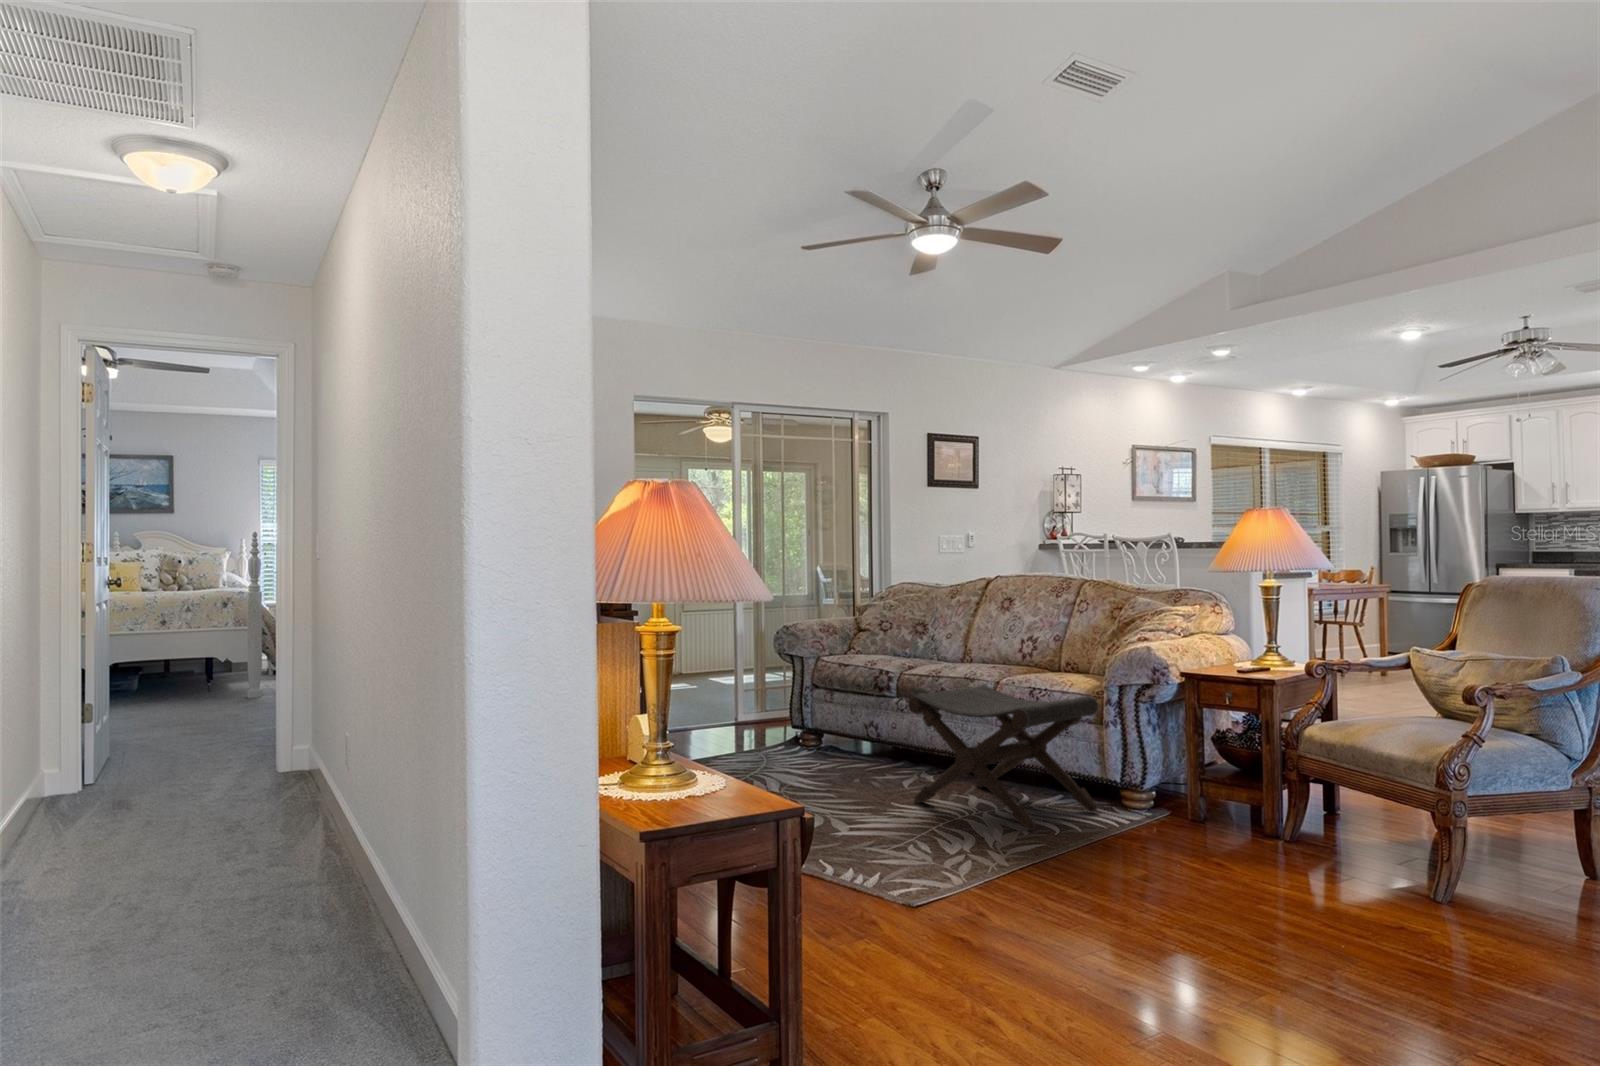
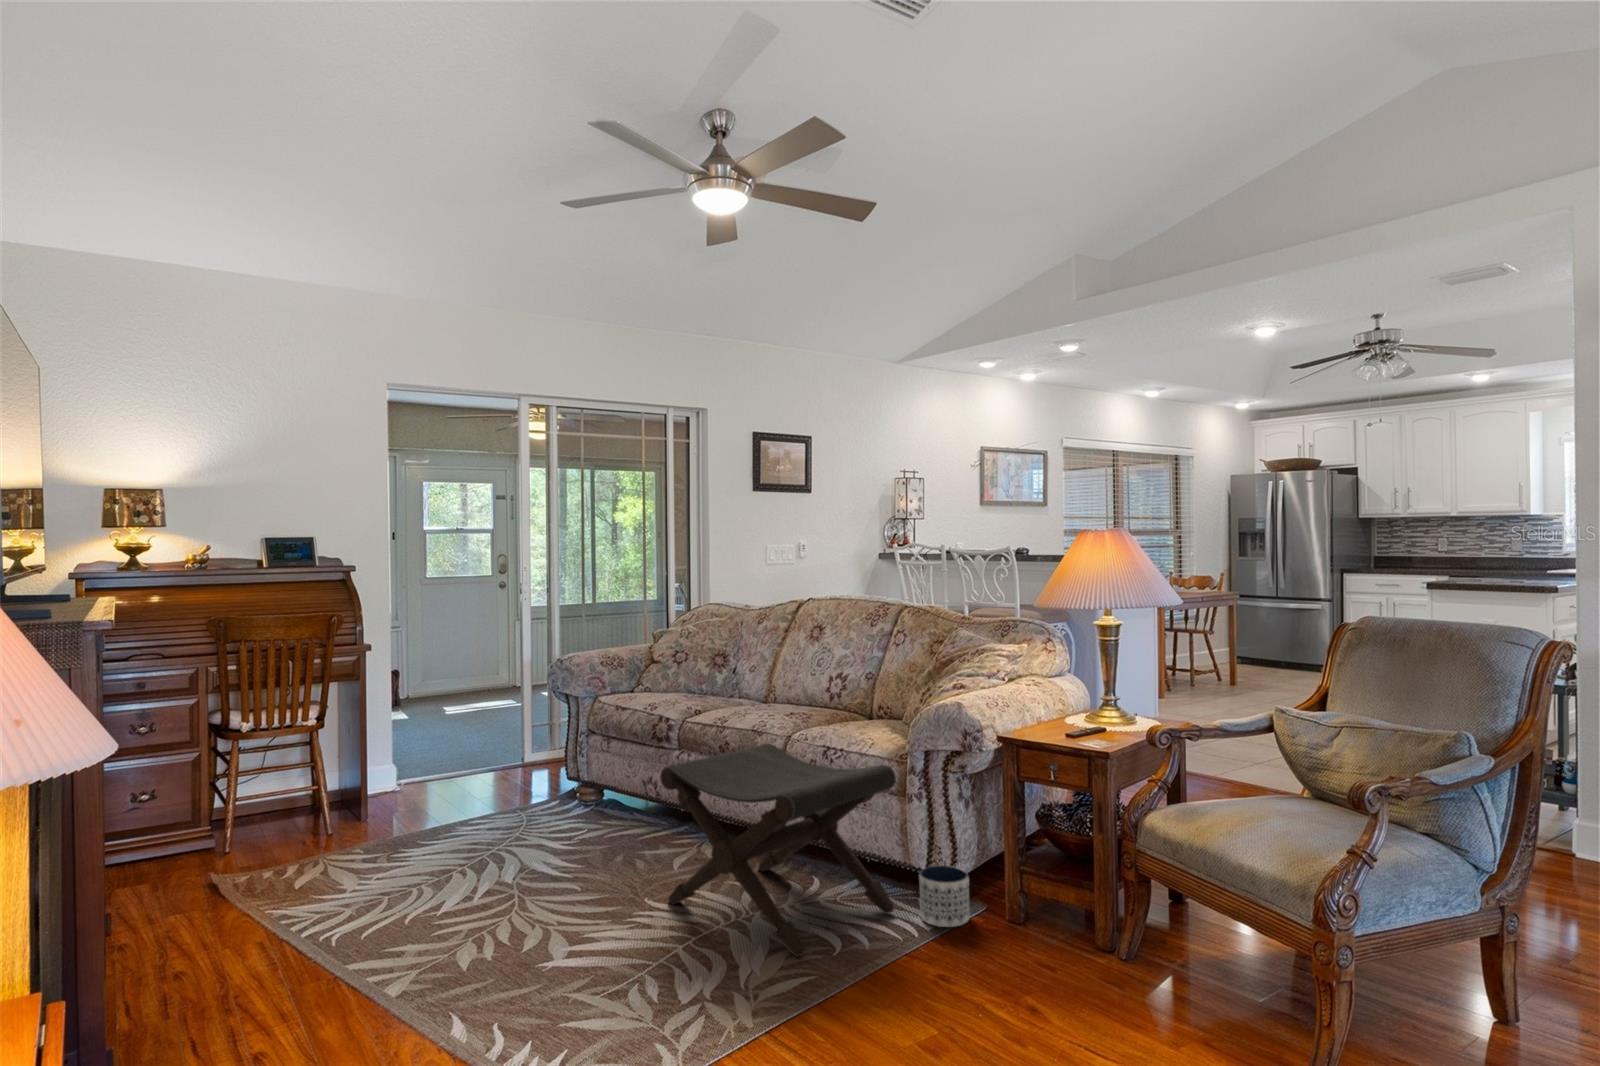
planter: none [1119,777,1160,820] -> present [919,866,970,927]

